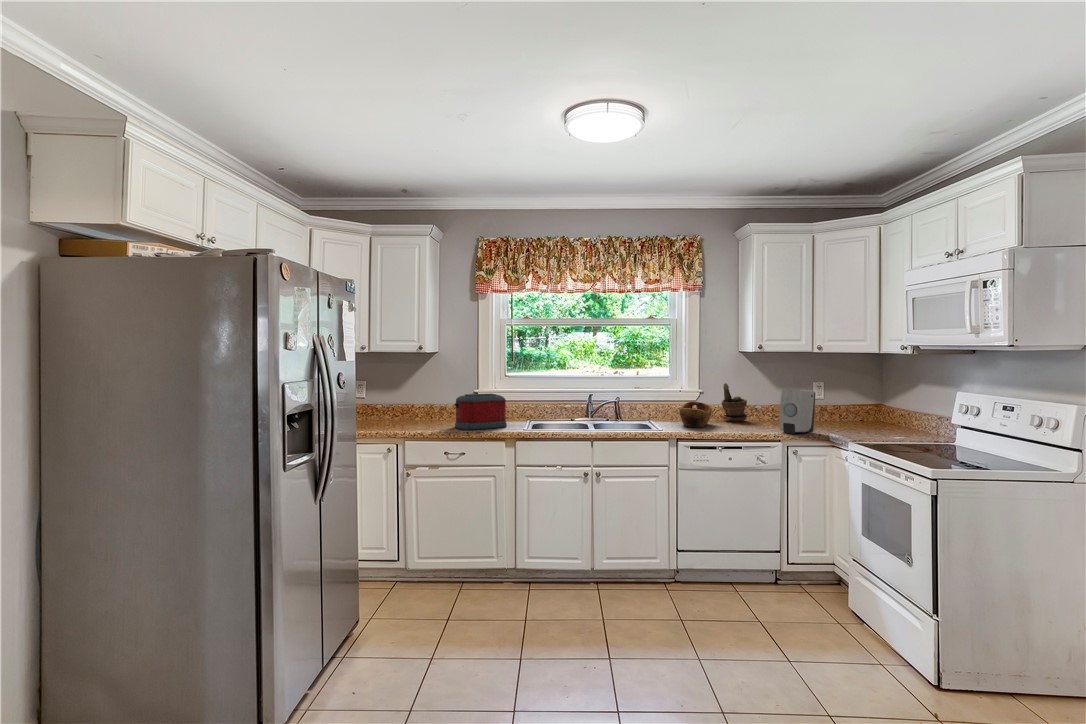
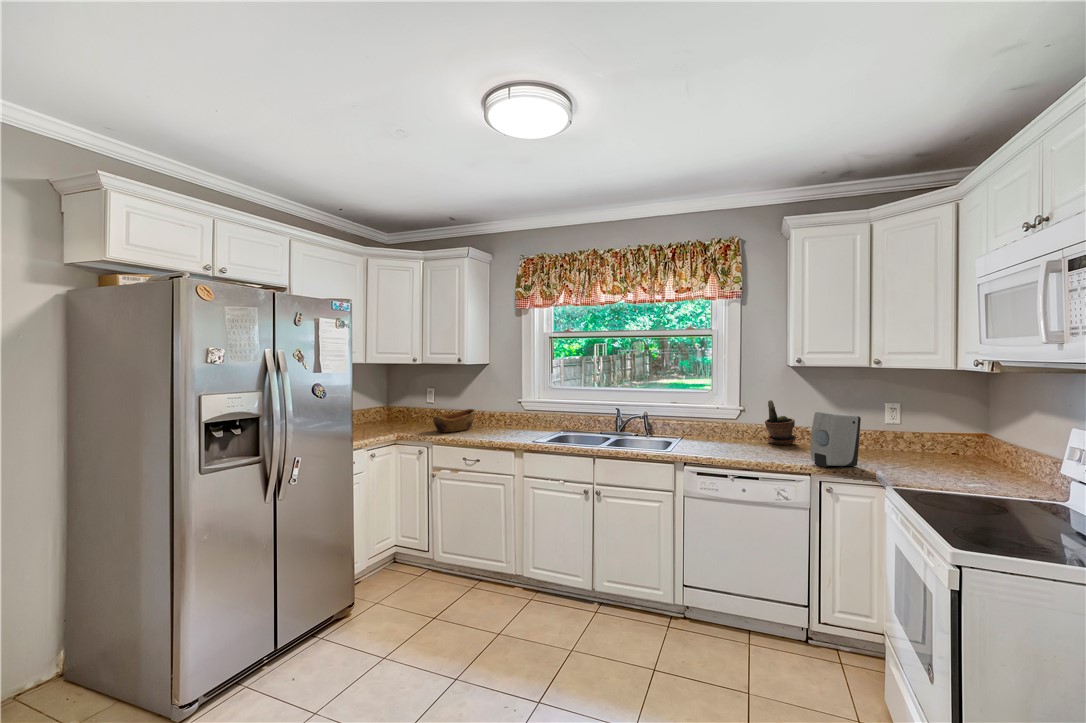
toaster: present [455,394,507,430] -> none [479,405,528,439]
wooden bowl: present [679,402,712,427] -> present [433,409,476,432]

